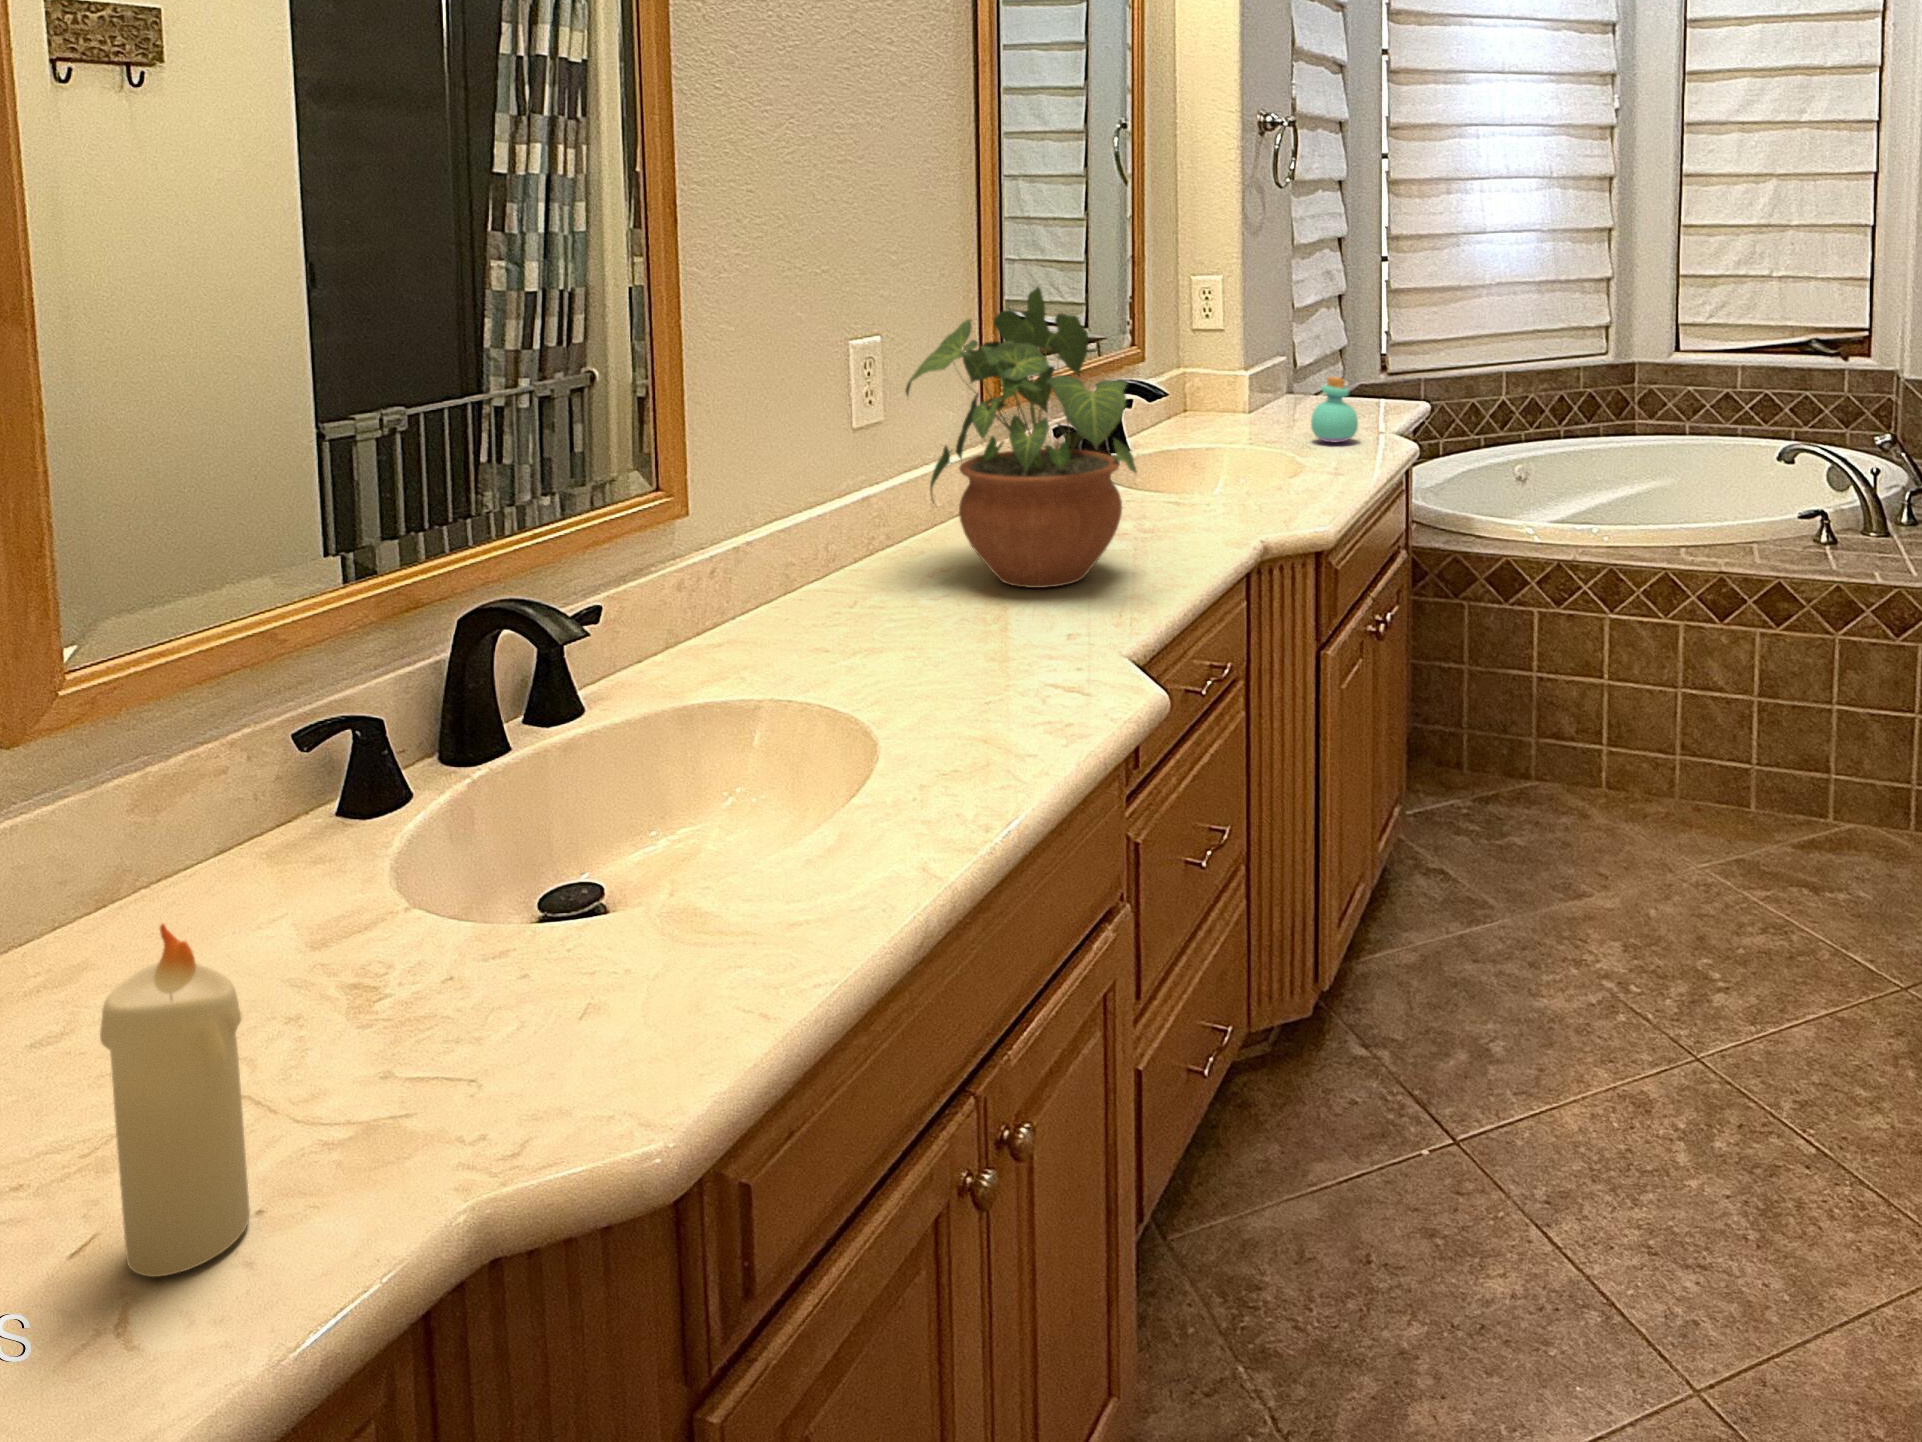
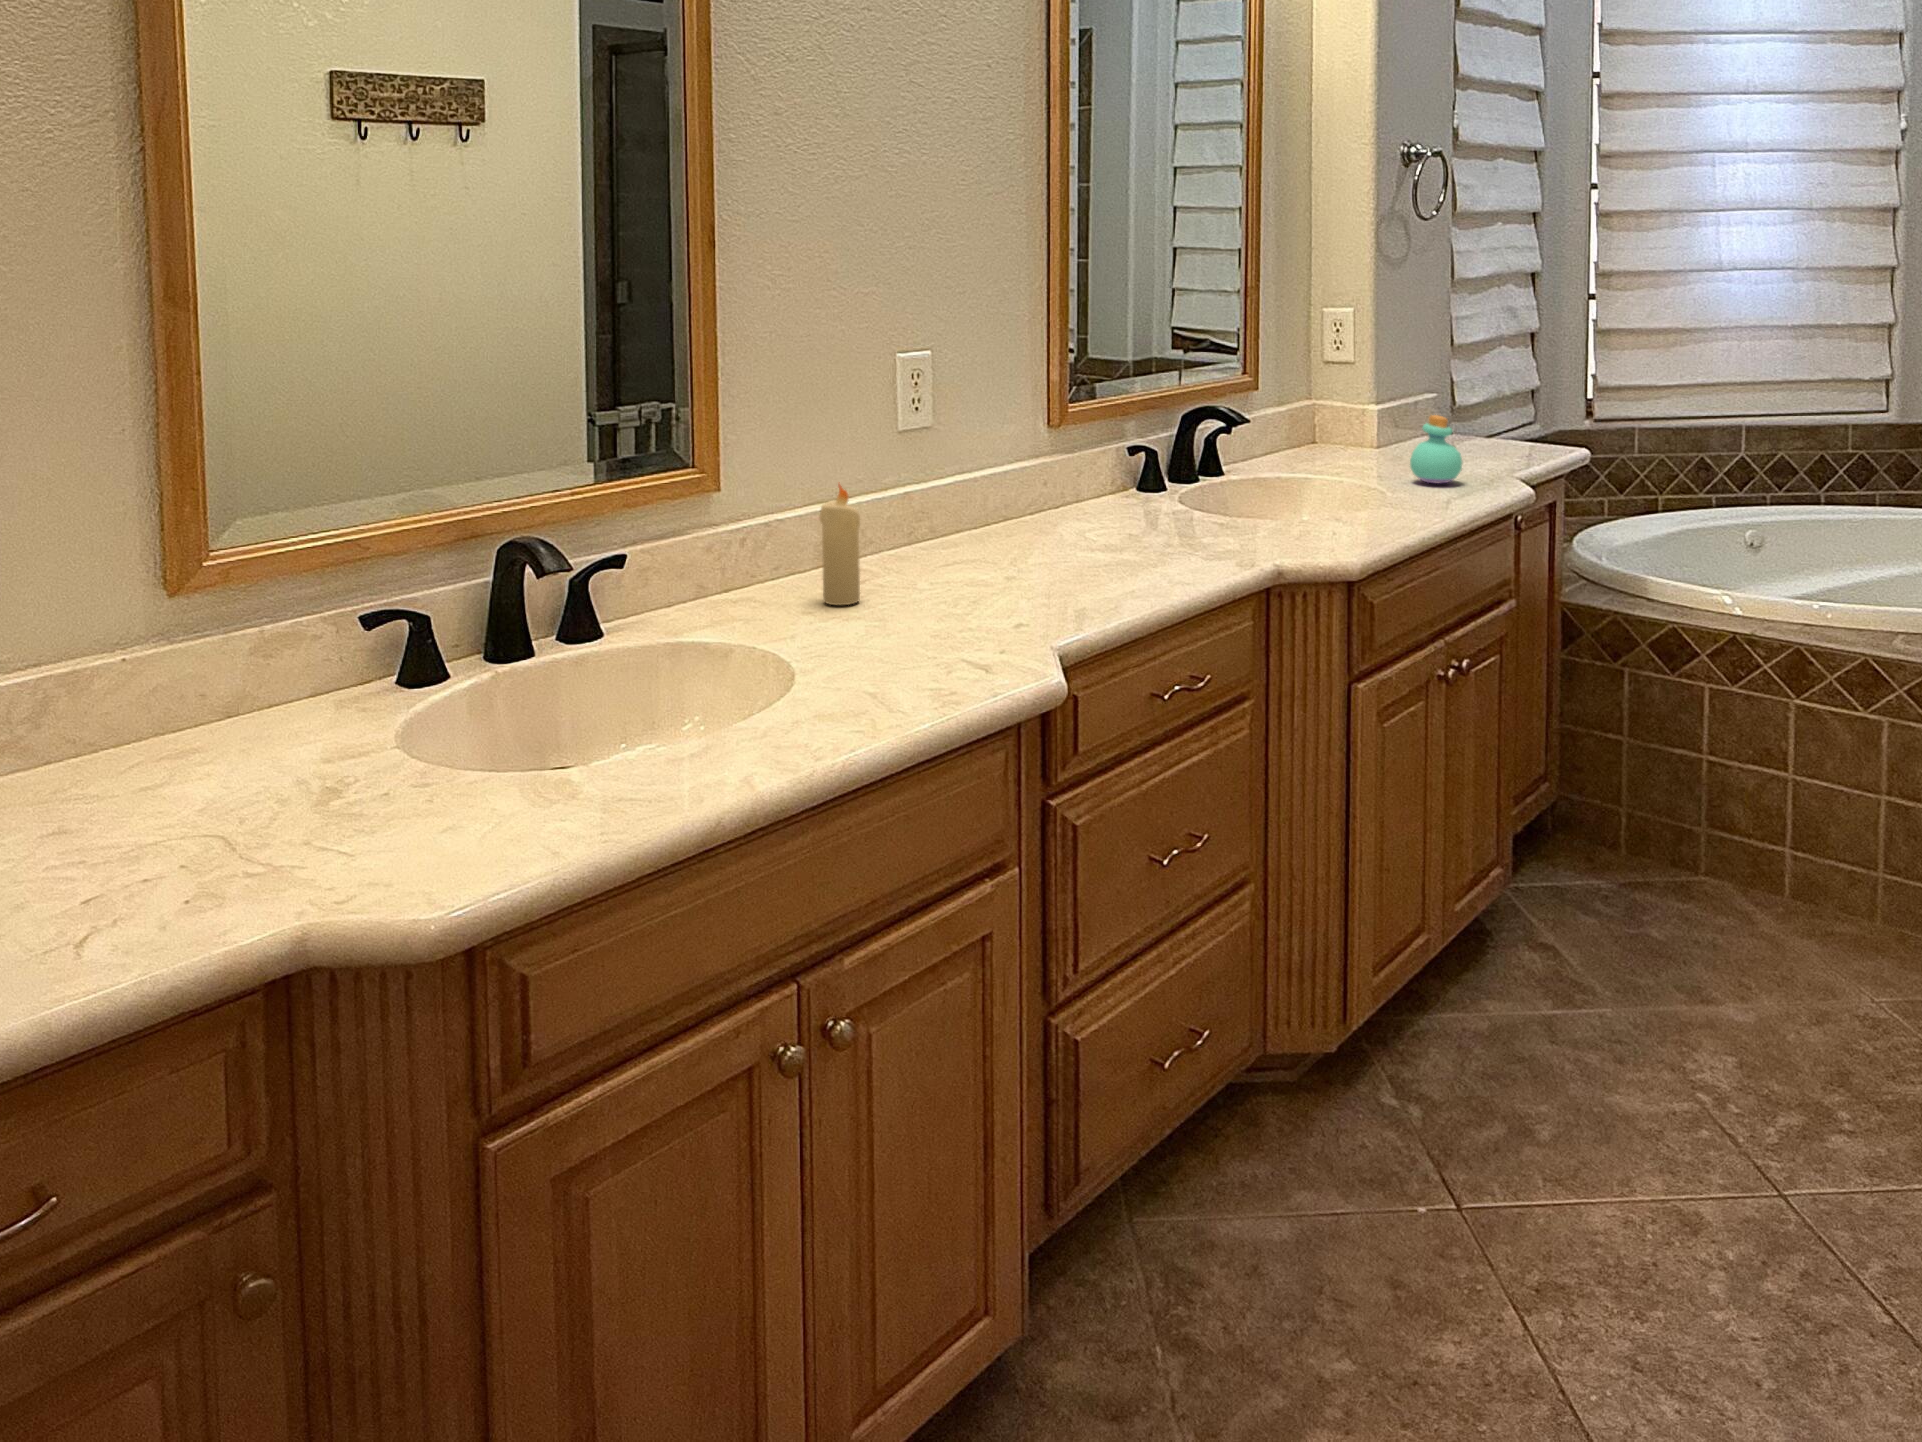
potted plant: present [905,287,1136,588] -> none [920,310,1124,586]
candle: present [100,924,250,1277] -> present [820,484,860,605]

